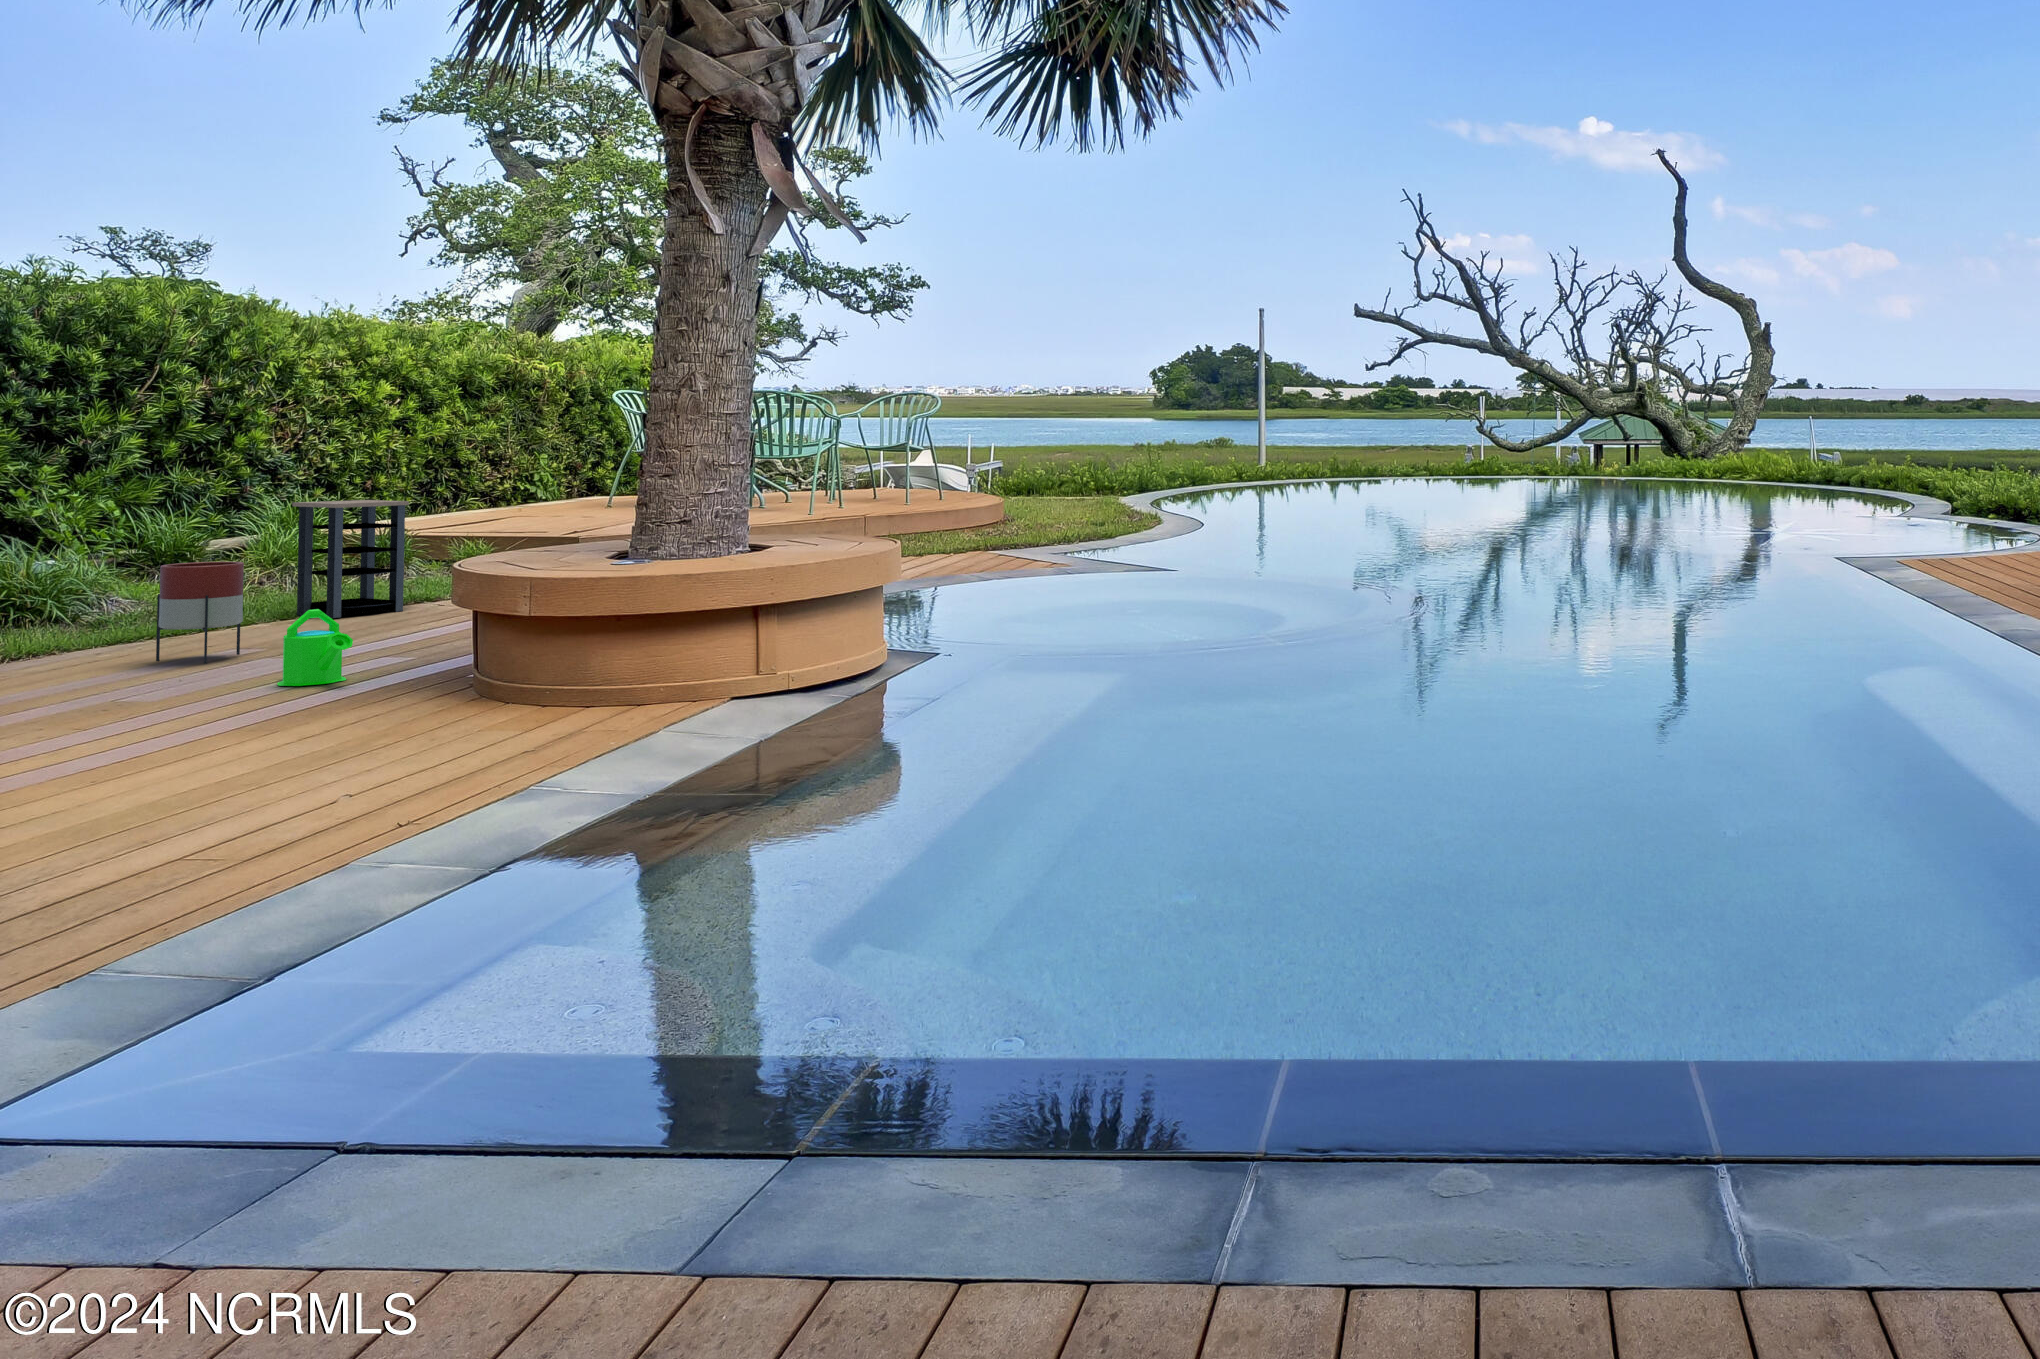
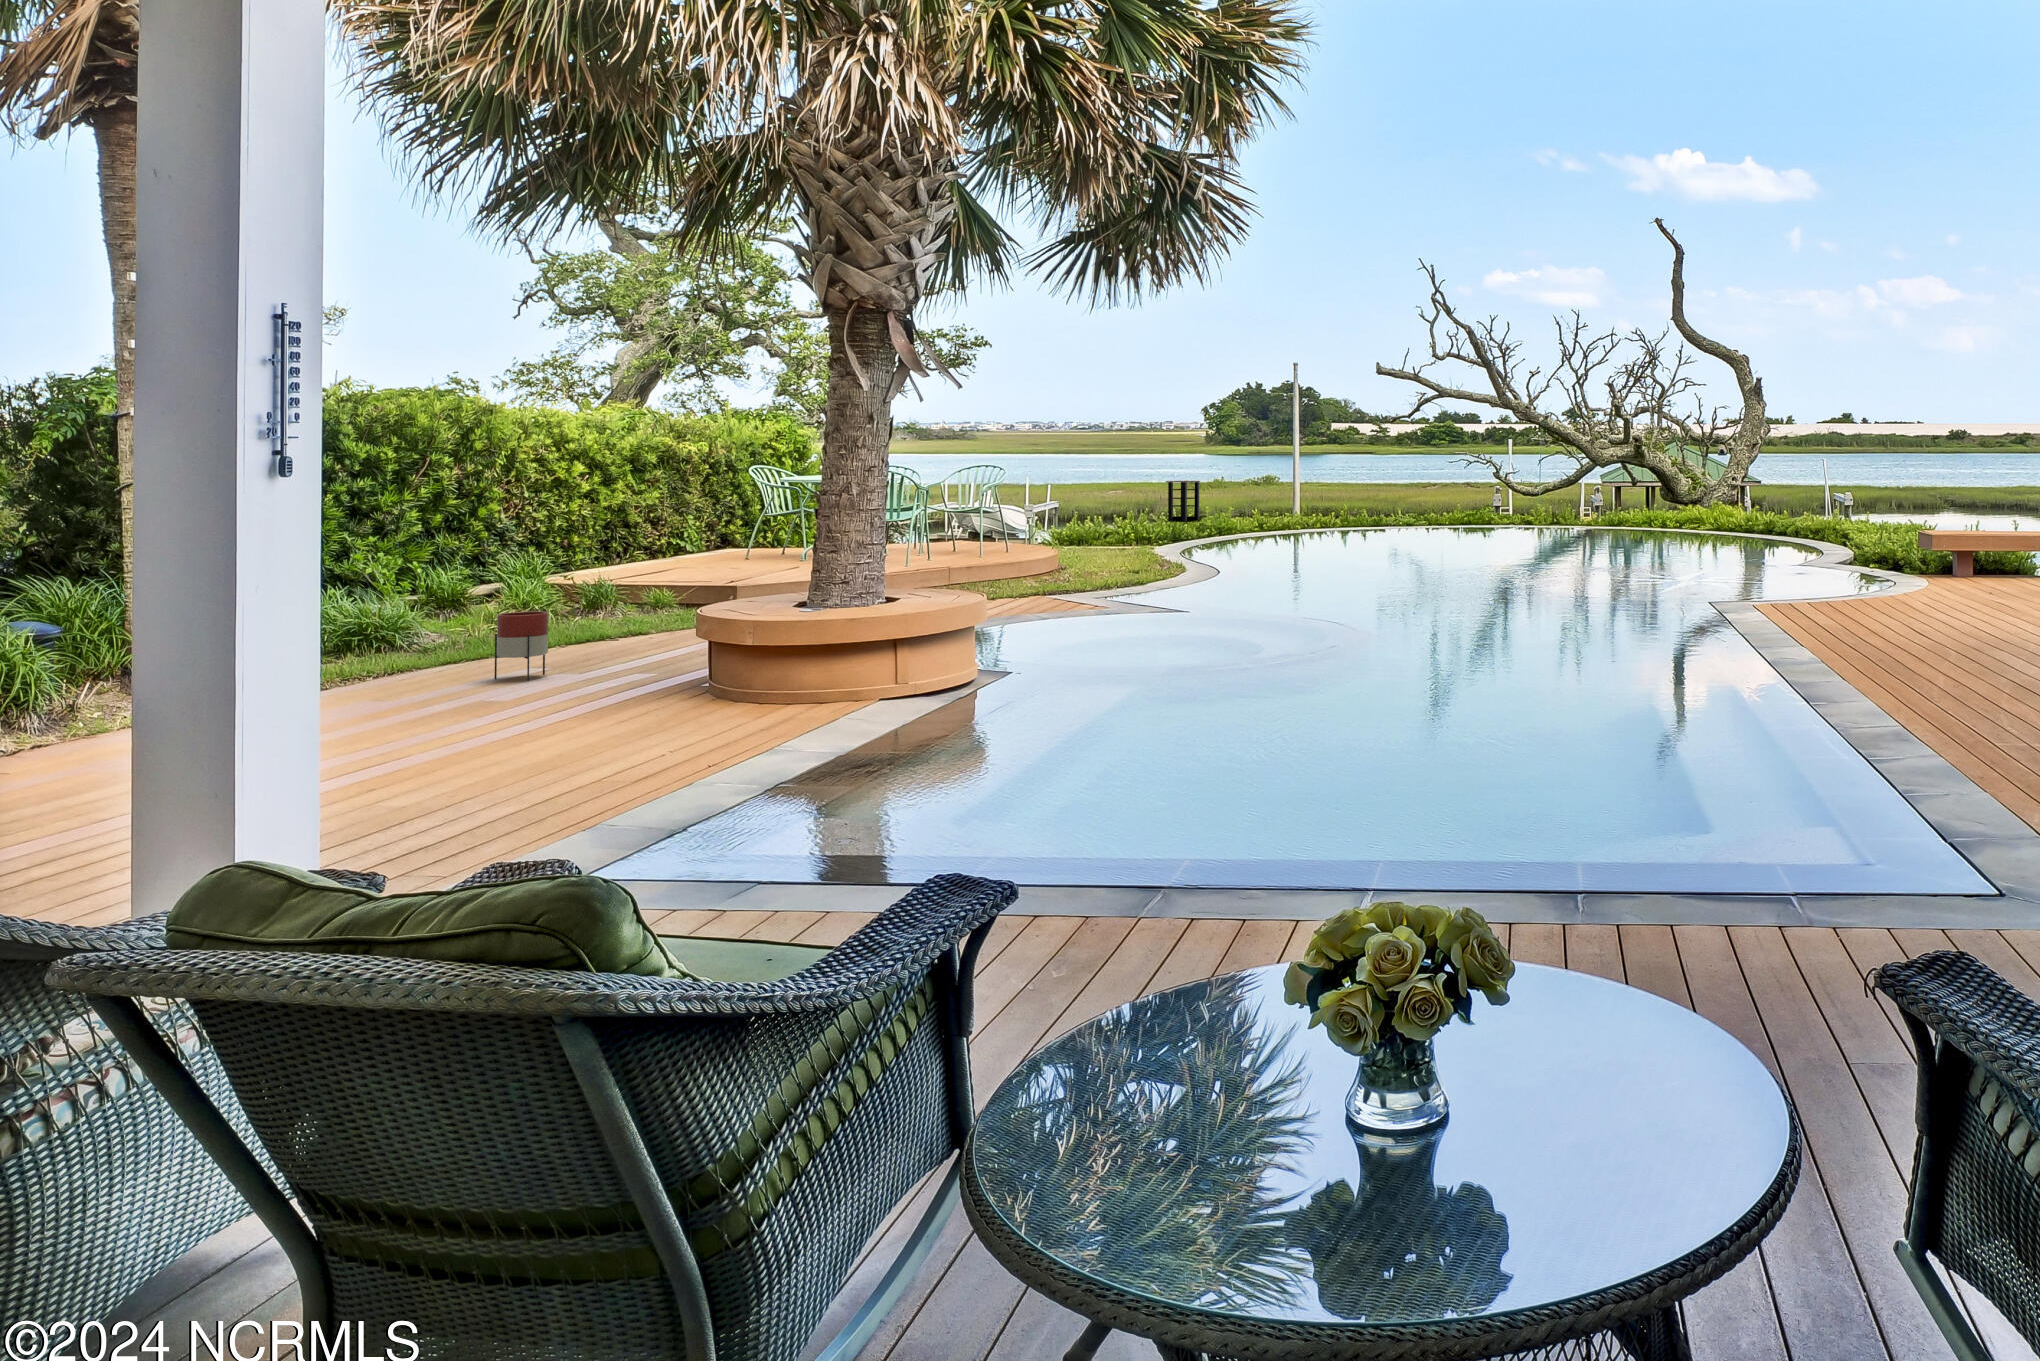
side table: present [292,500,409,618] -> present [1166,481,1200,521]
watering can: present [277,609,353,686] -> none [584,644,633,695]

